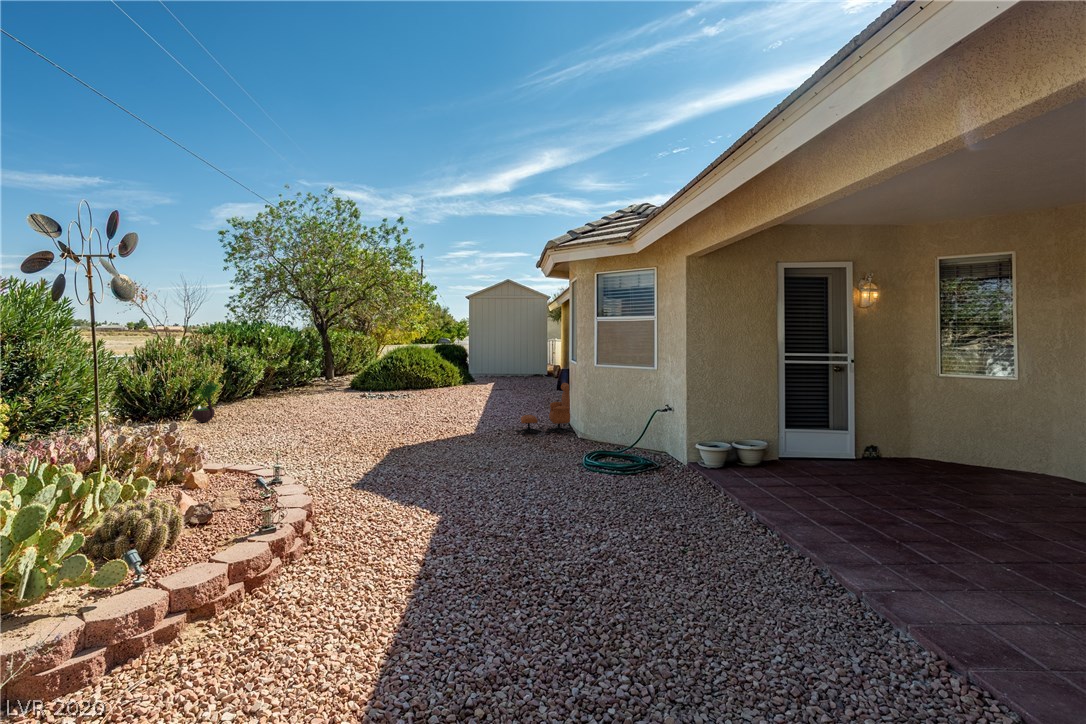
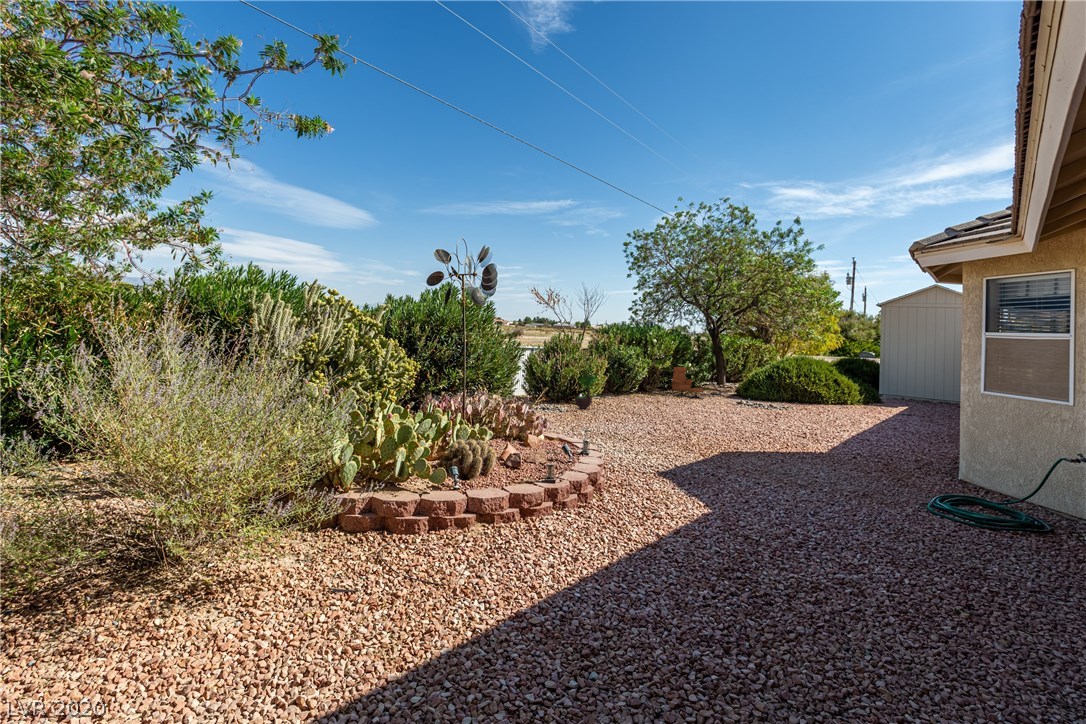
lounge chair: present [516,383,574,434] -> present [671,367,704,399]

